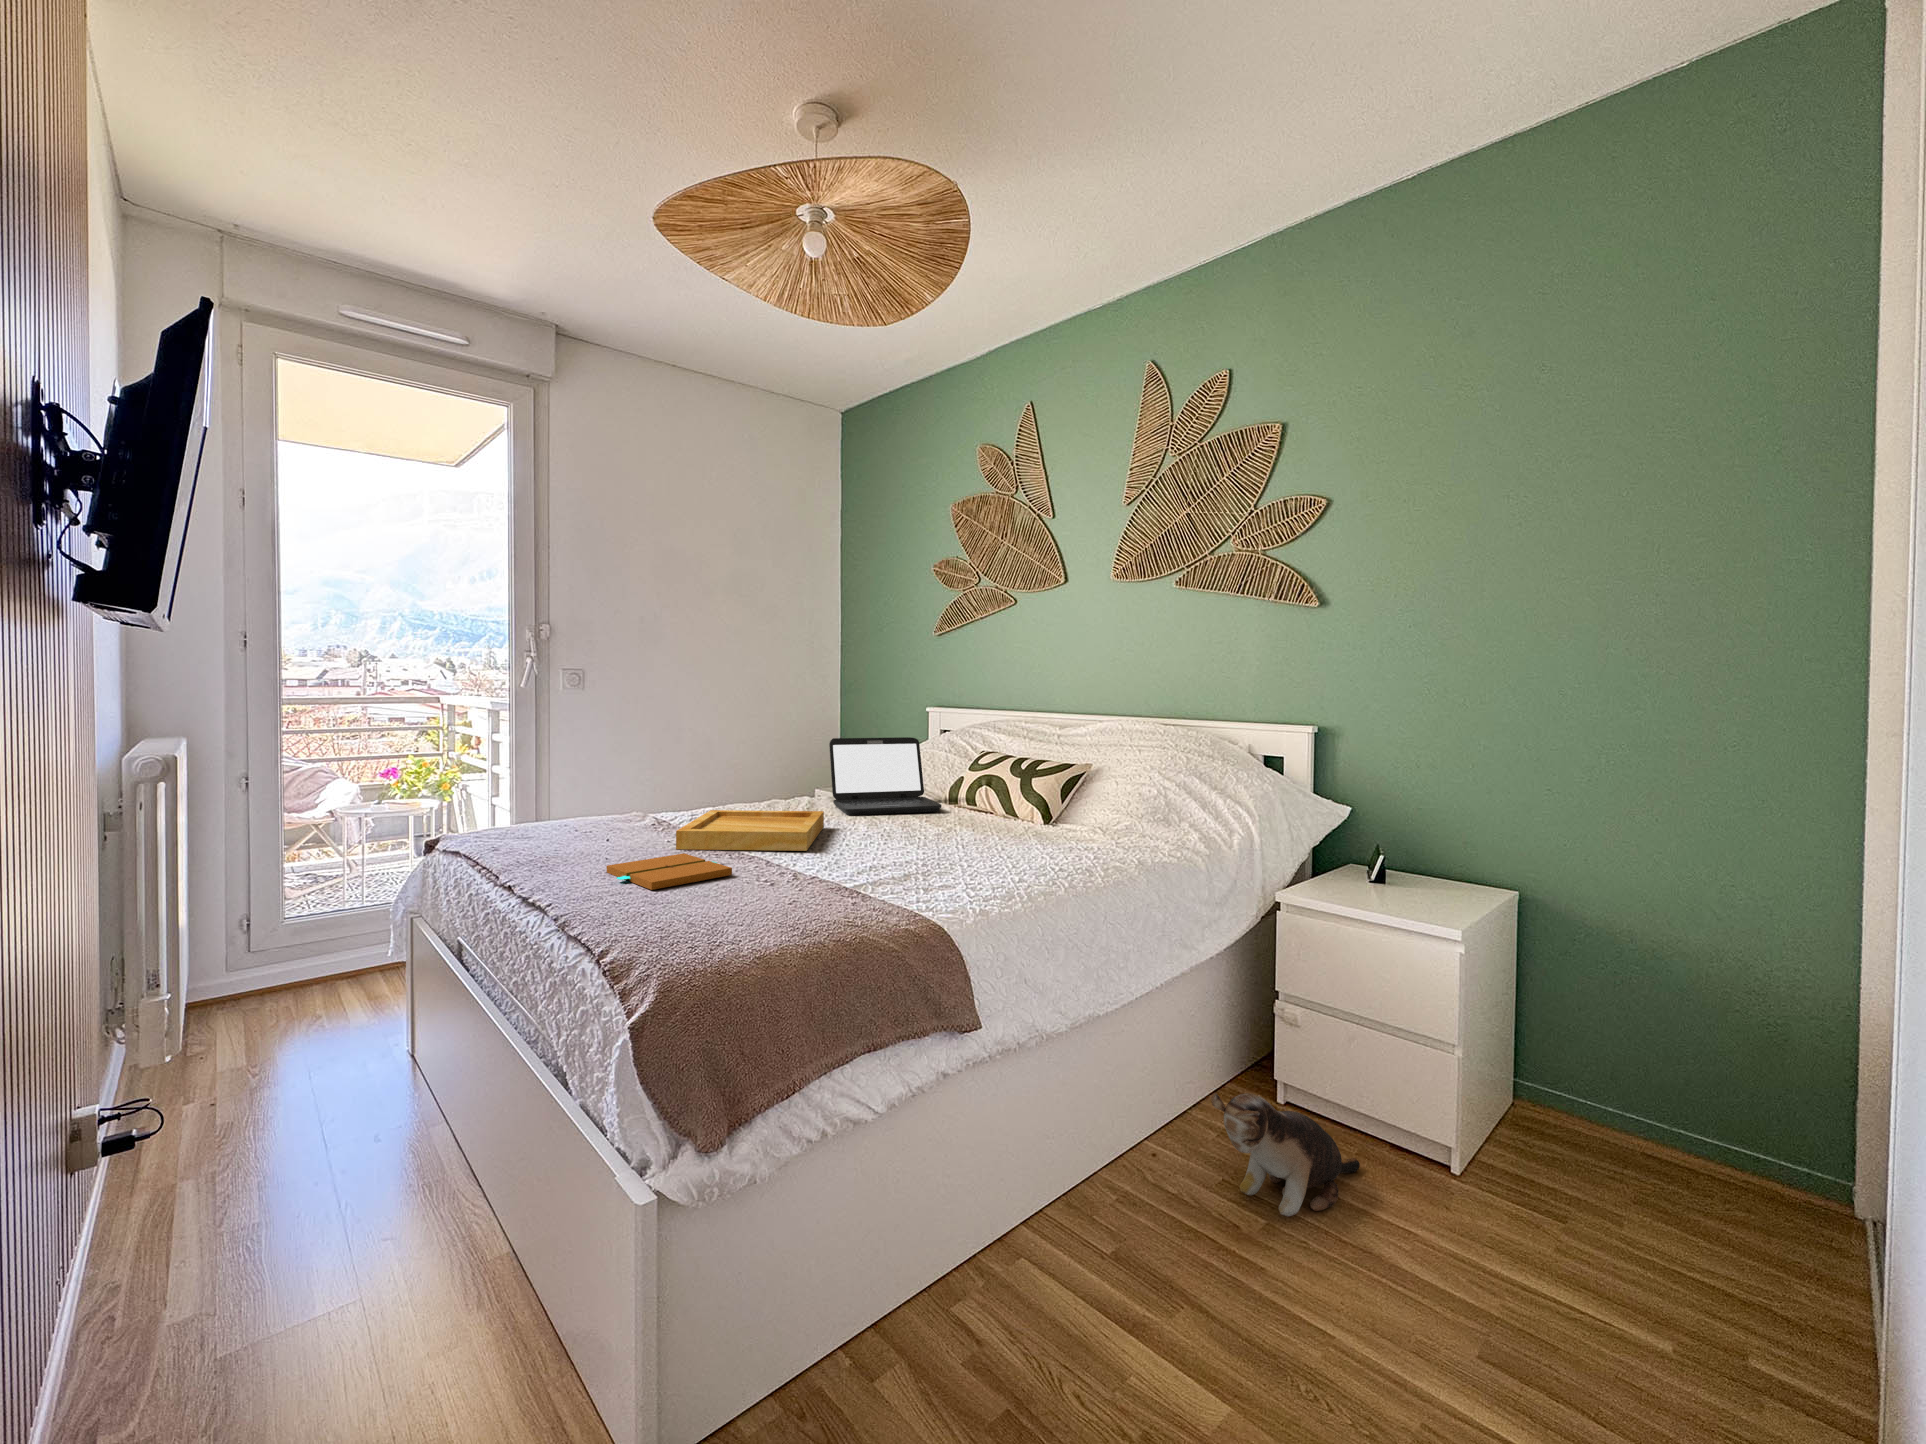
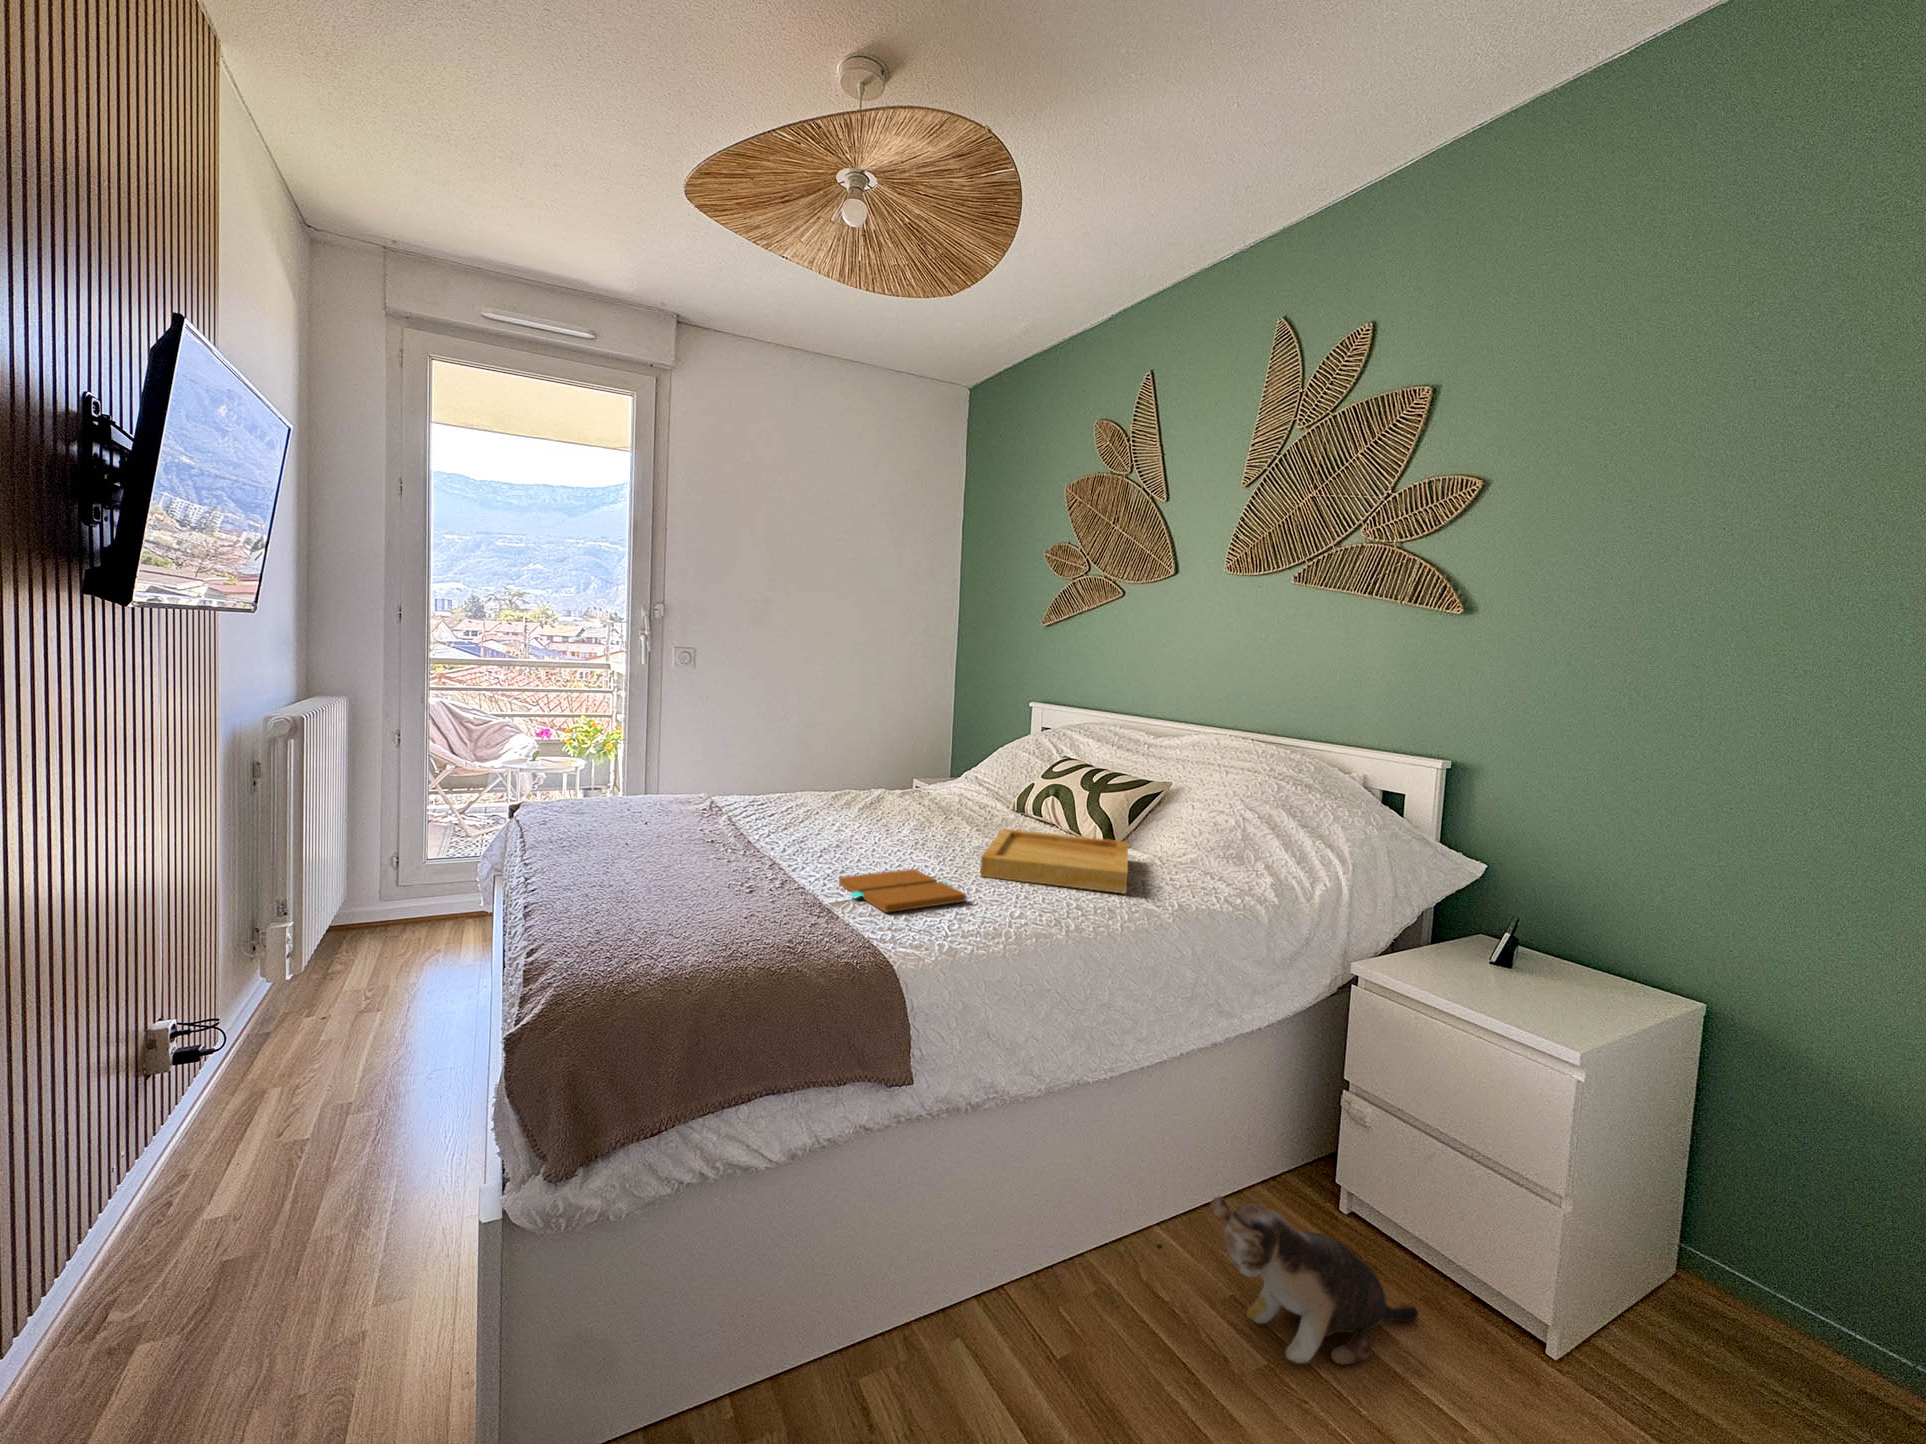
laptop: present [829,737,941,815] -> none [897,733,1005,819]
tray: present [676,810,824,851] -> present [980,829,1128,893]
book: present [607,853,732,890] -> present [839,869,966,913]

